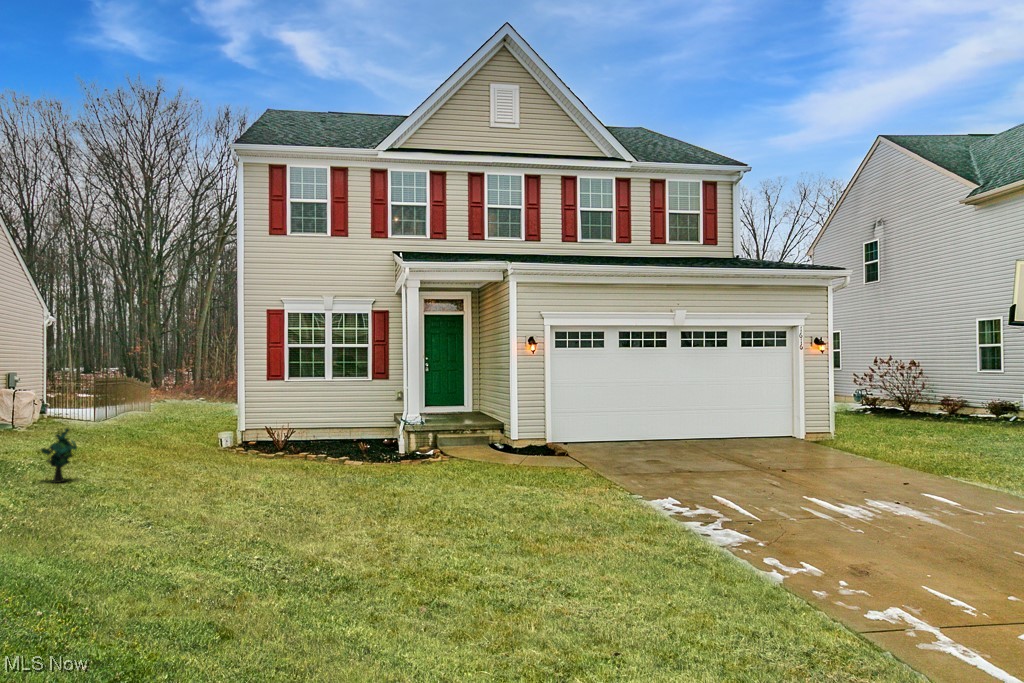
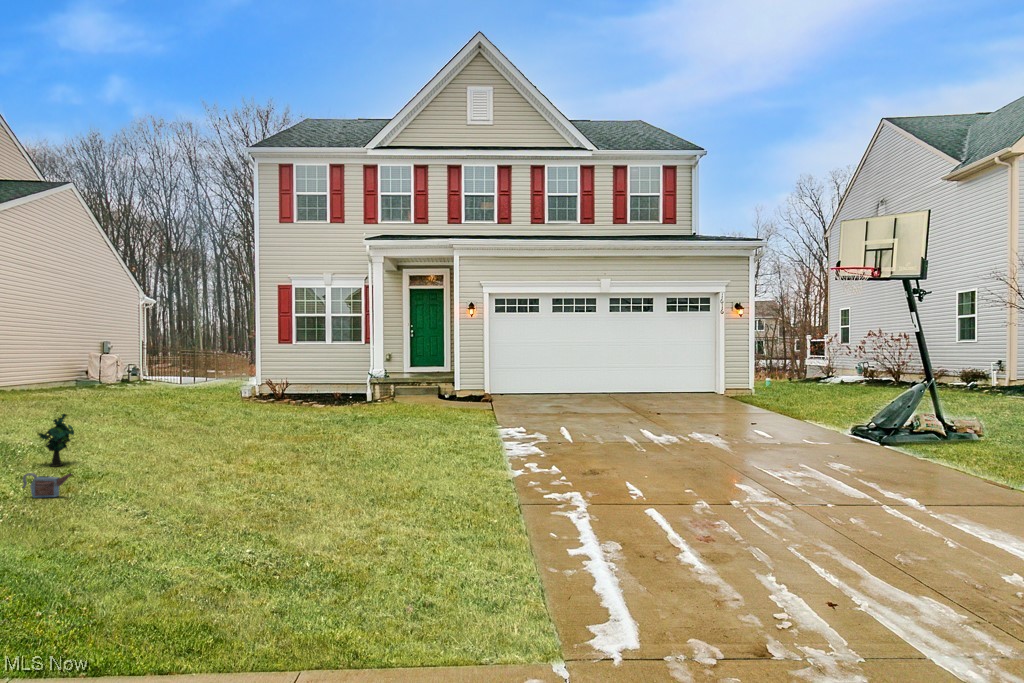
watering can: none [23,484,76,510] -> present [22,473,72,498]

